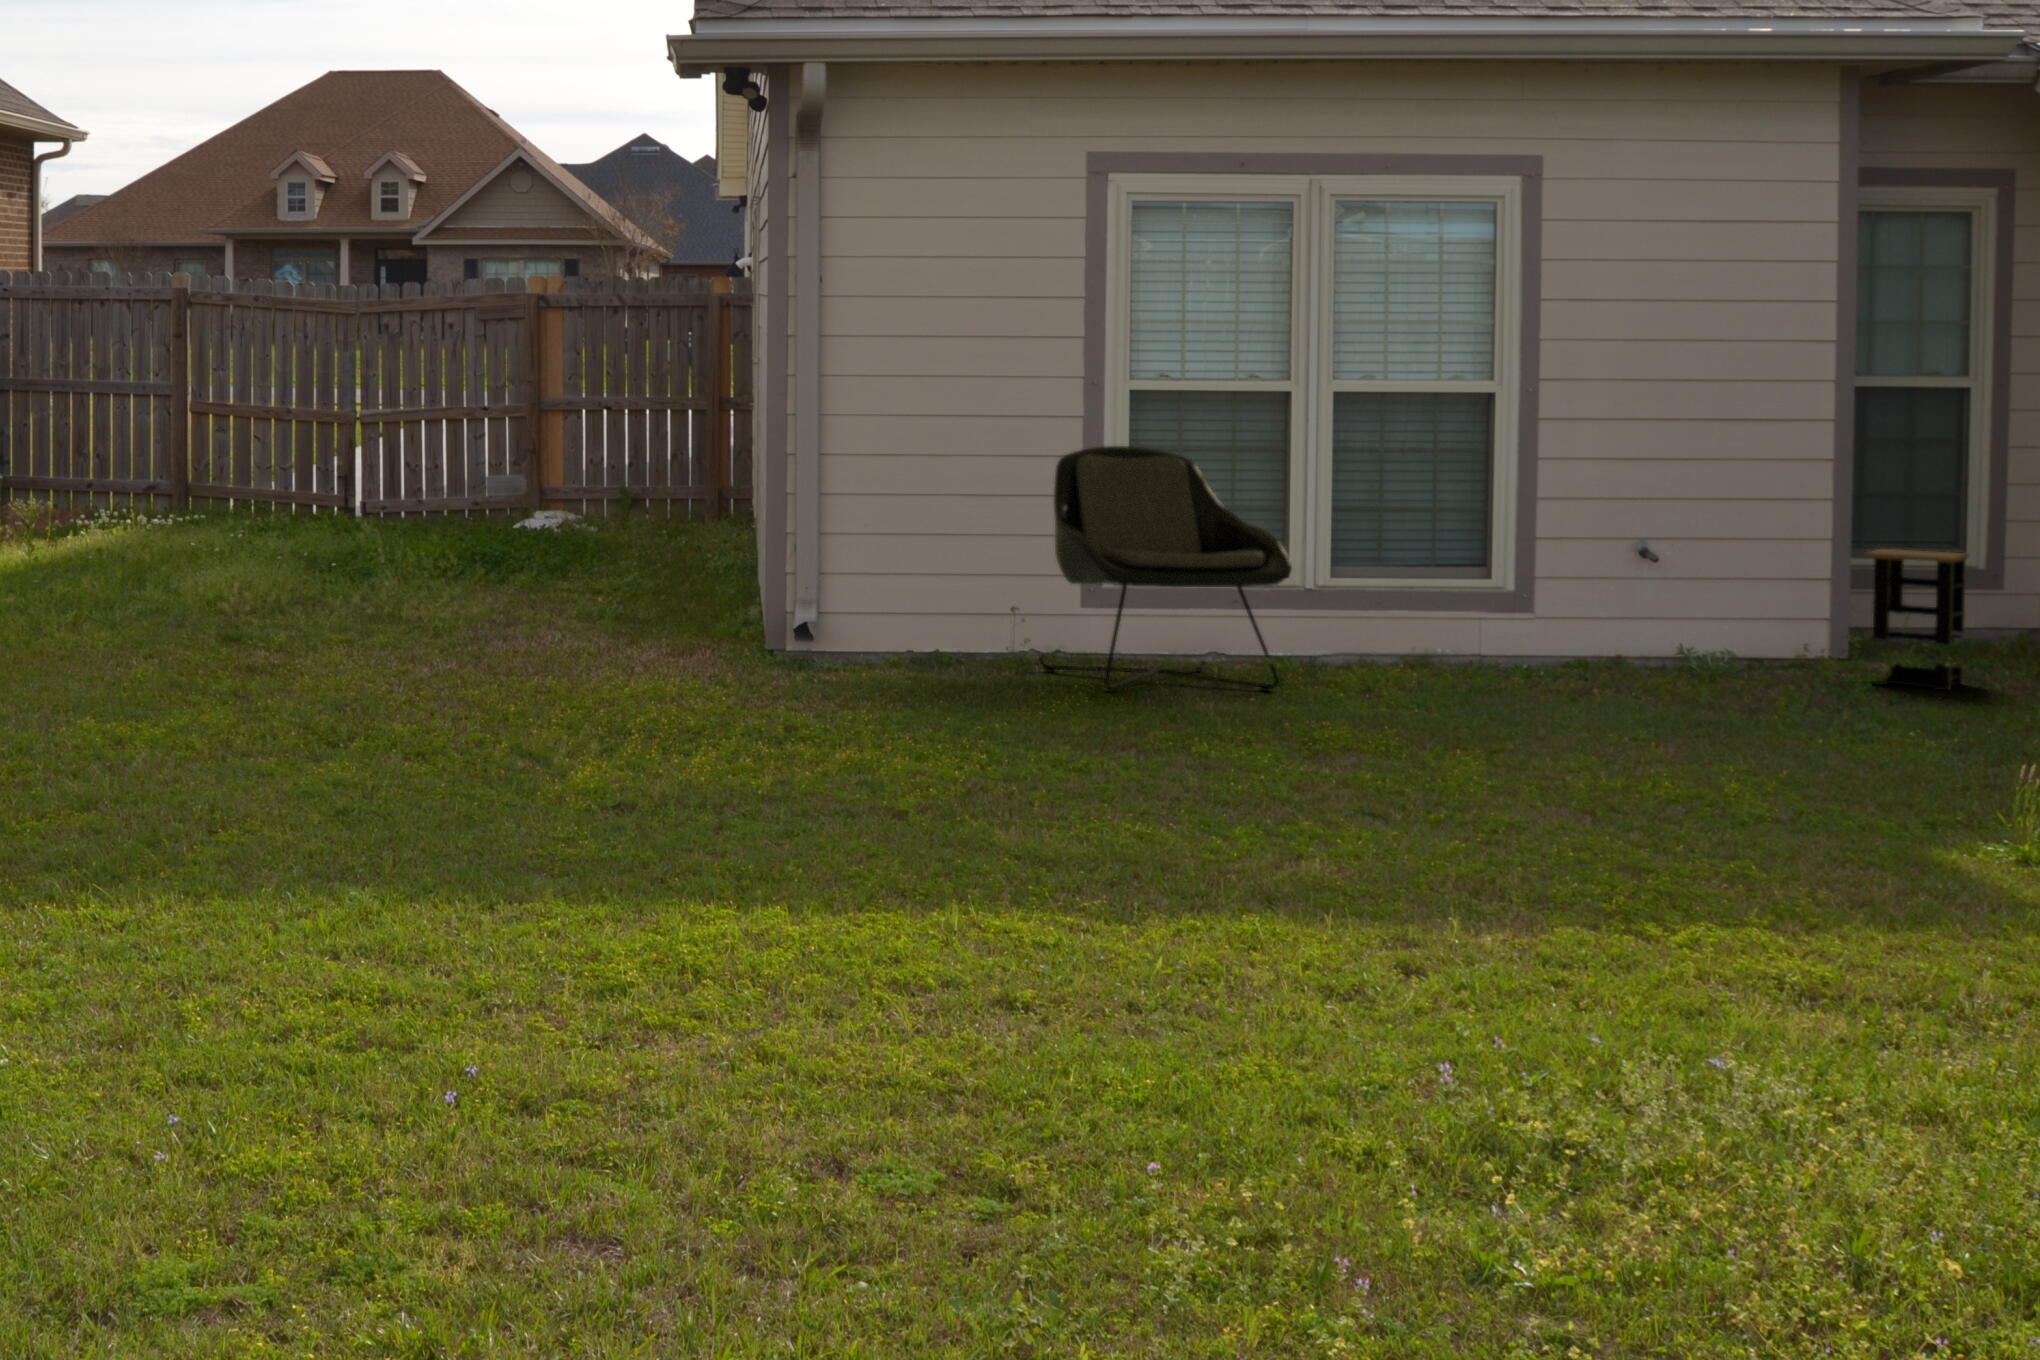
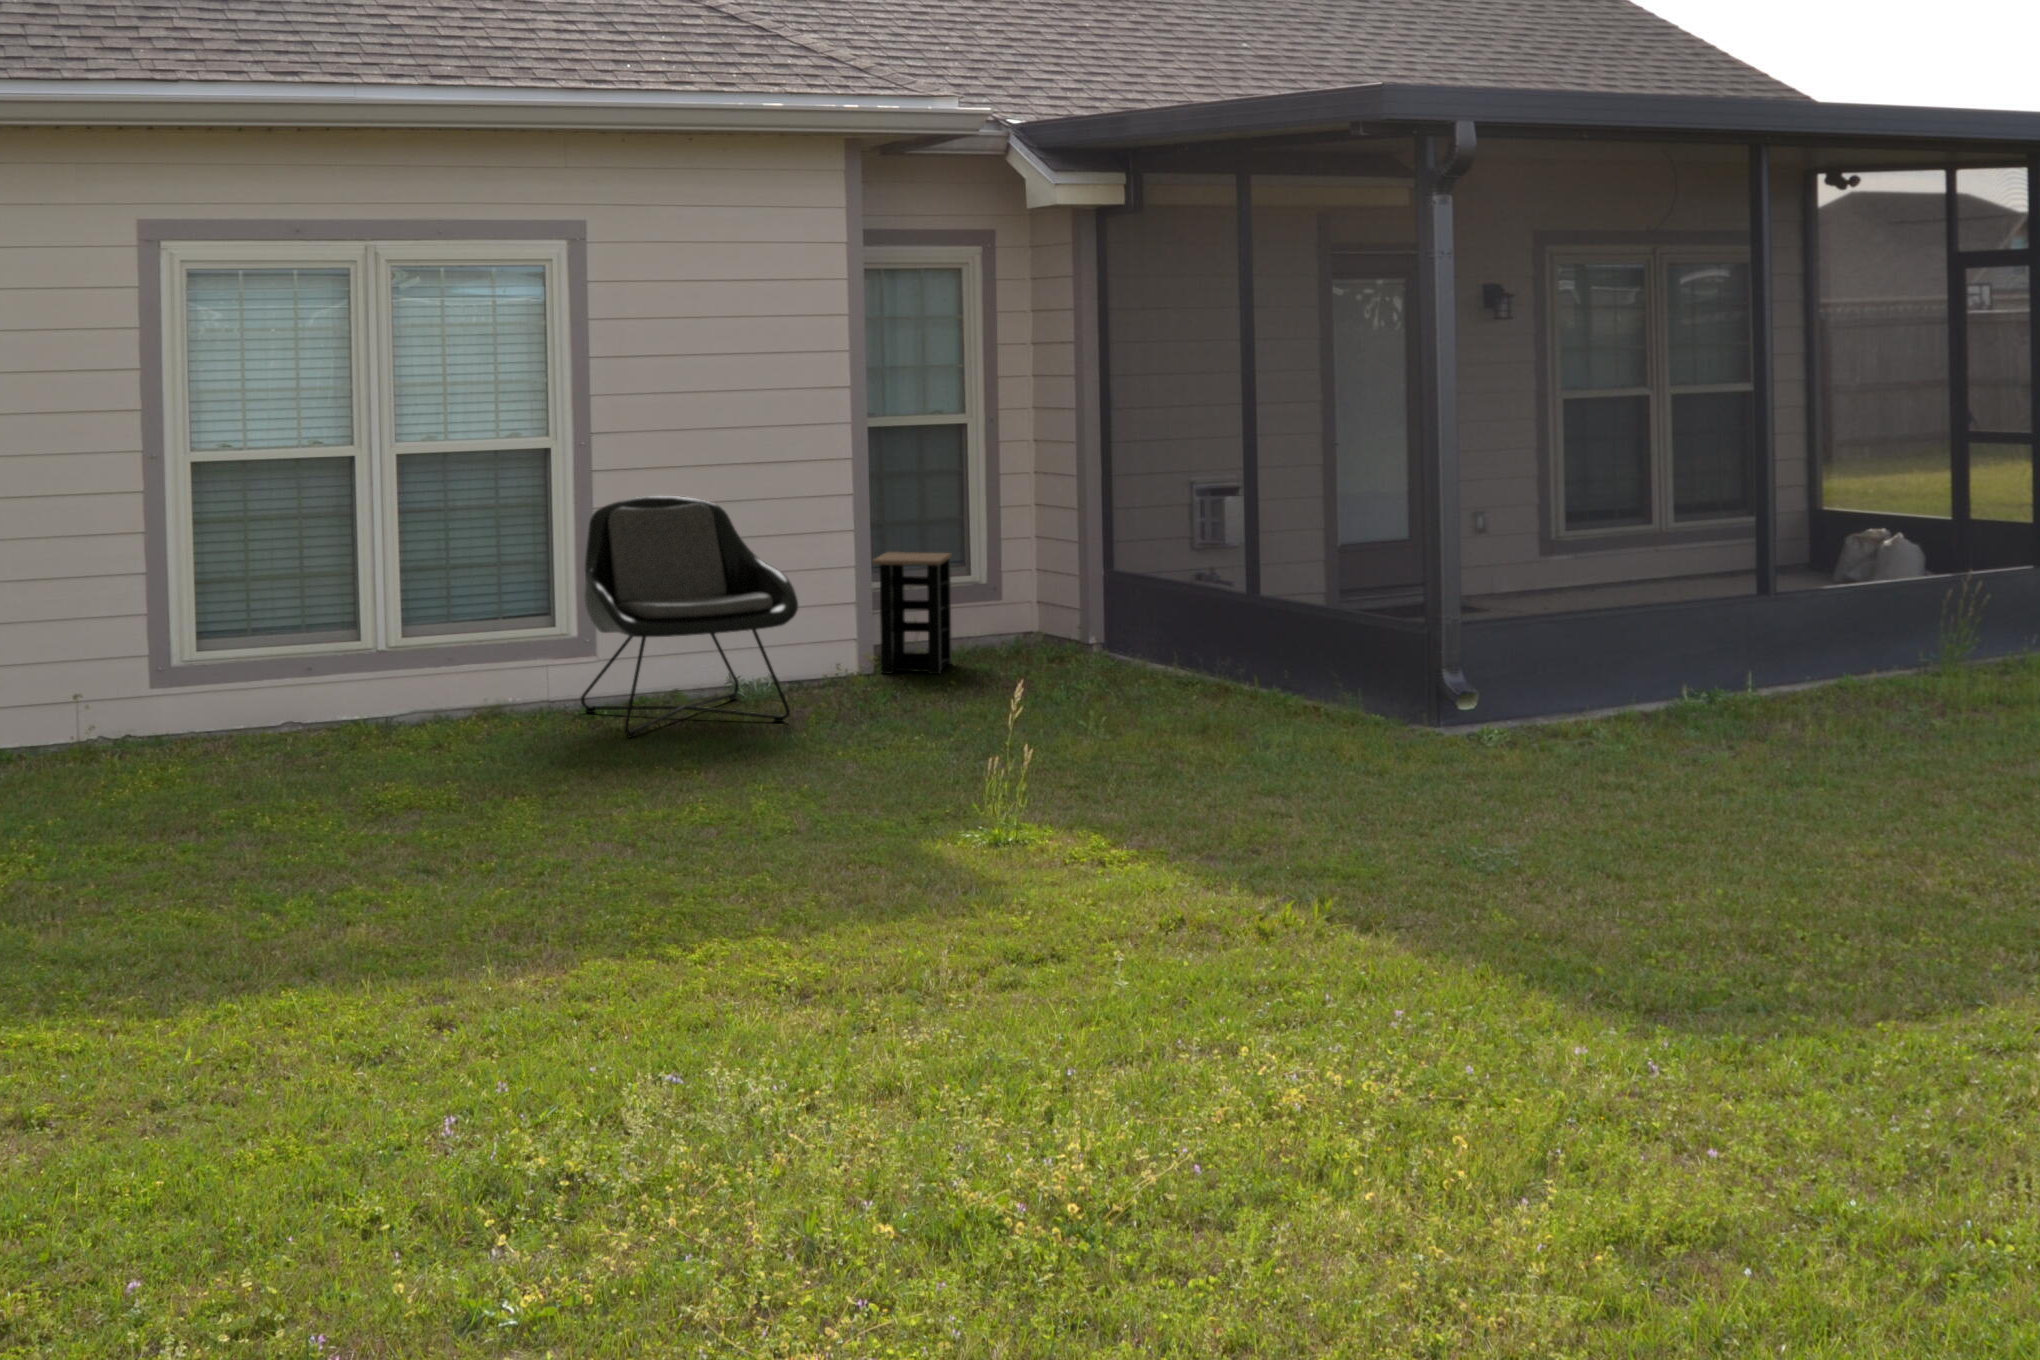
lounge chair: present [1039,446,1292,692] -> present [581,496,798,737]

